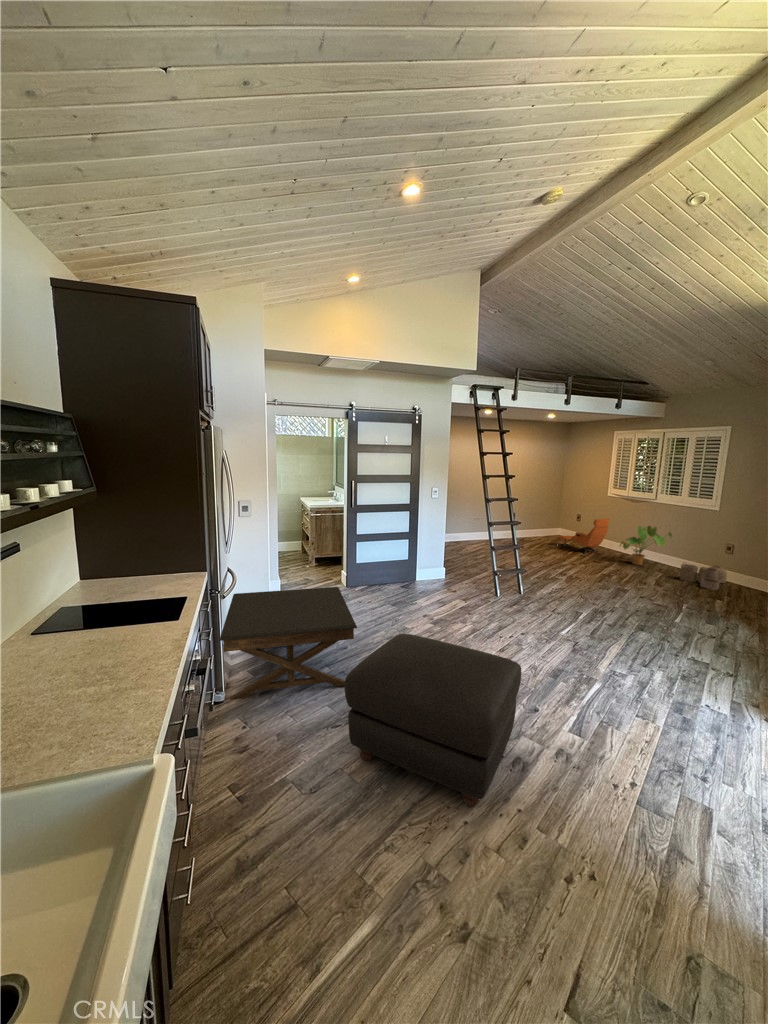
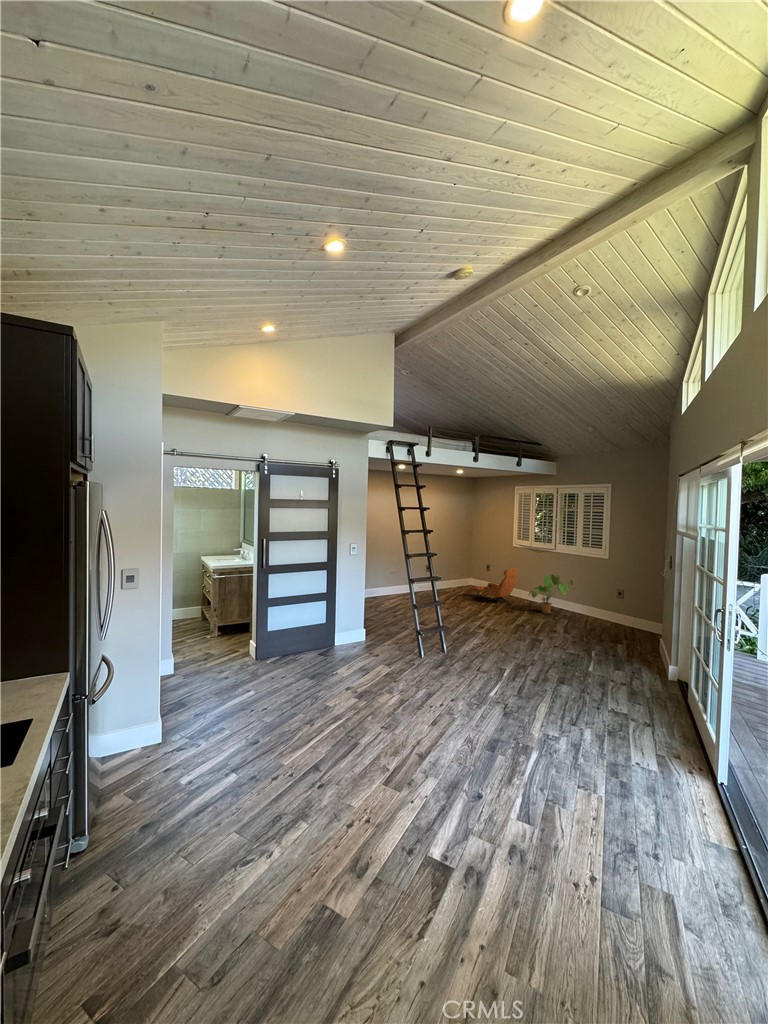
woven basket: present [680,564,727,590] -> none [584,609,622,635]
coffee table: present [219,587,357,700] -> none [85,667,274,846]
ottoman: present [345,634,521,808] -> none [262,725,468,955]

